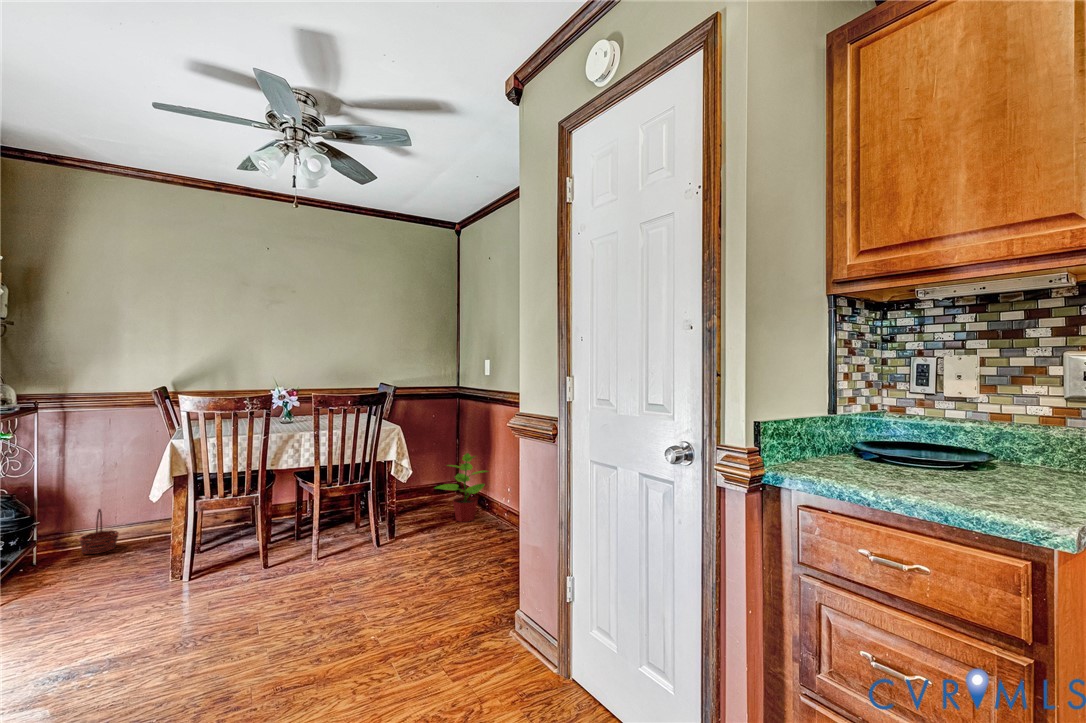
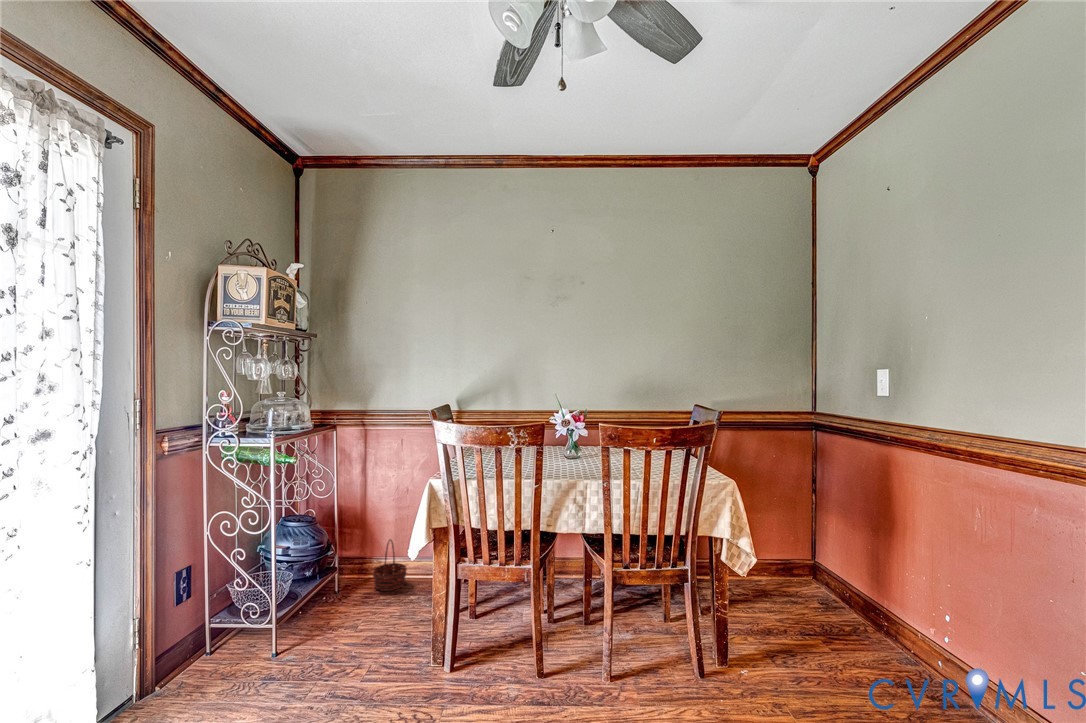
potted plant: present [435,453,488,522] -> none [789,527,899,654]

